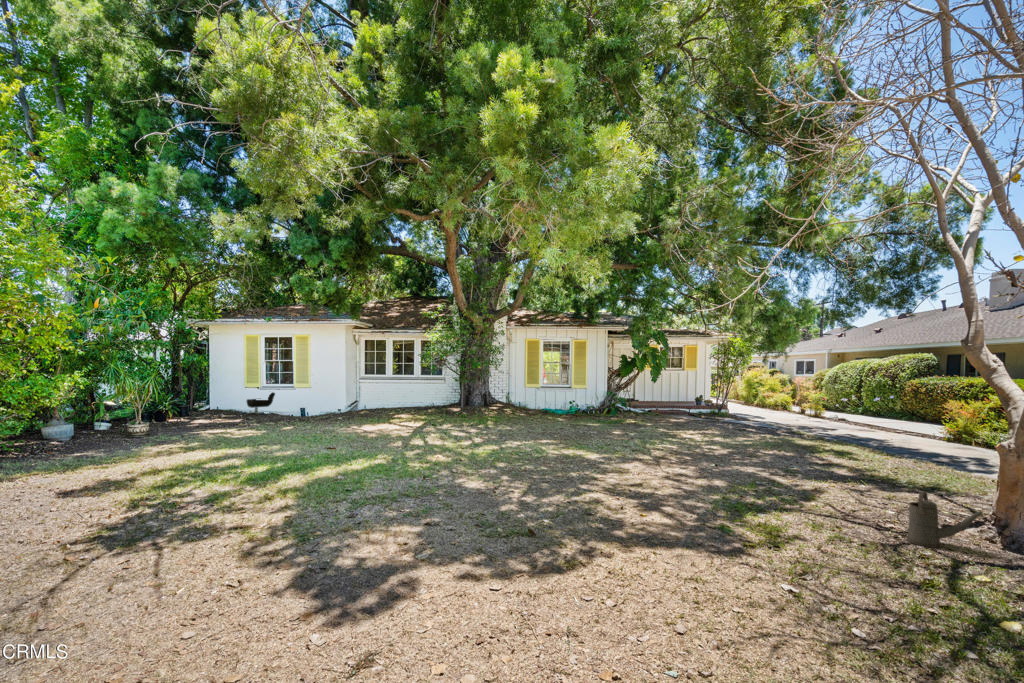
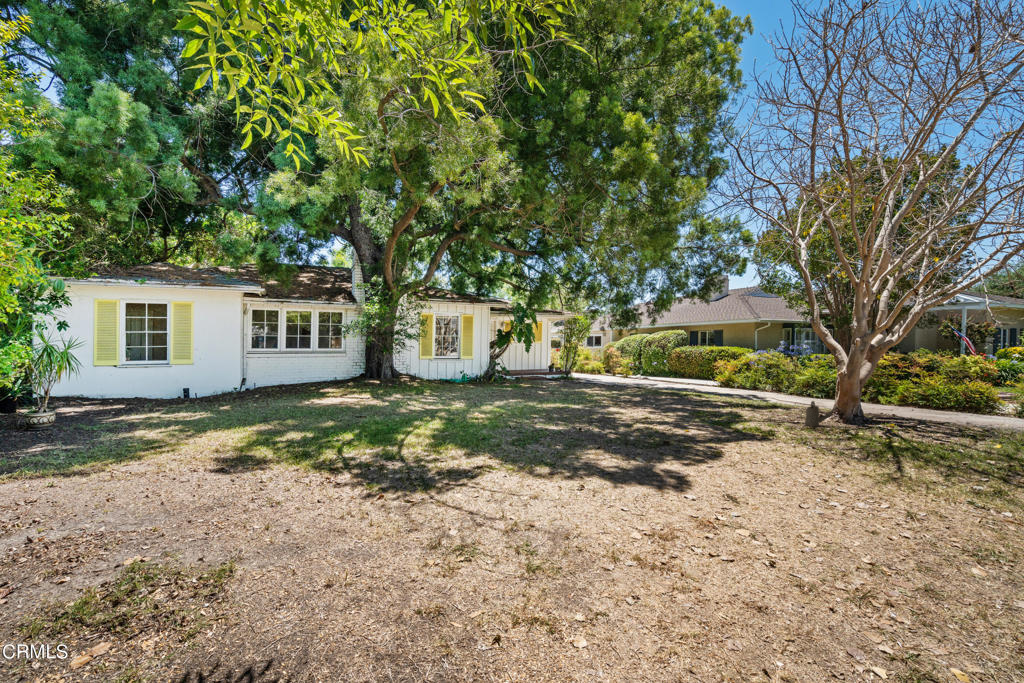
lounge chair: present [246,392,275,415] -> none [102,372,150,402]

